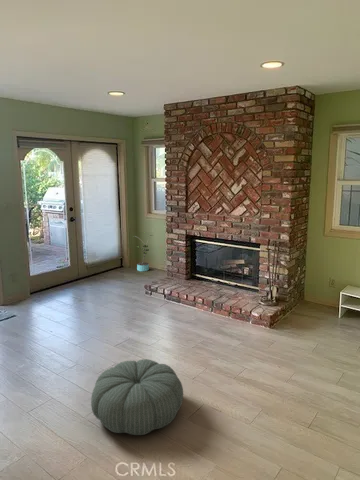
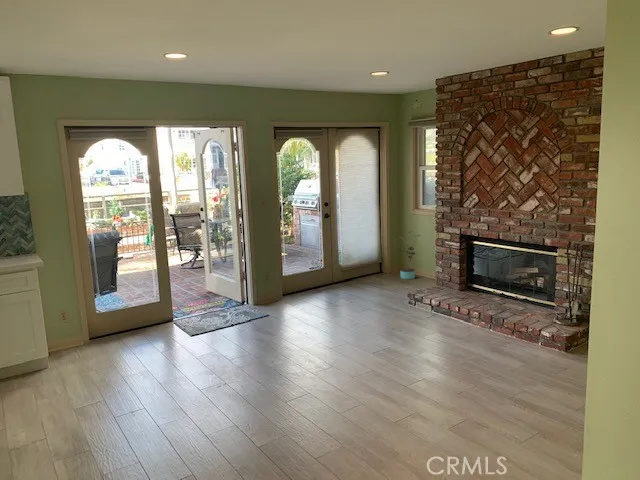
pouf: present [91,359,183,435] -> none [347,366,446,439]

